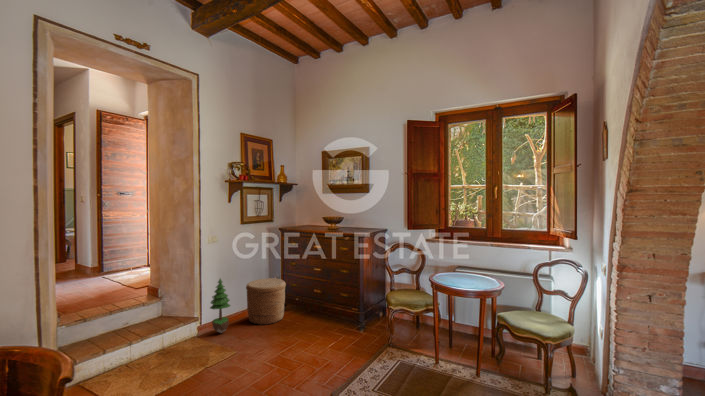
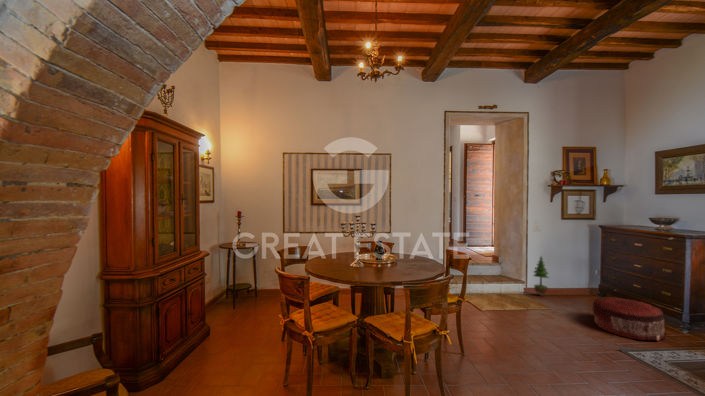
woven basket: present [246,278,286,325] -> none [564,266,604,303]
pouf: none [285,310,347,363] -> present [593,297,666,341]

